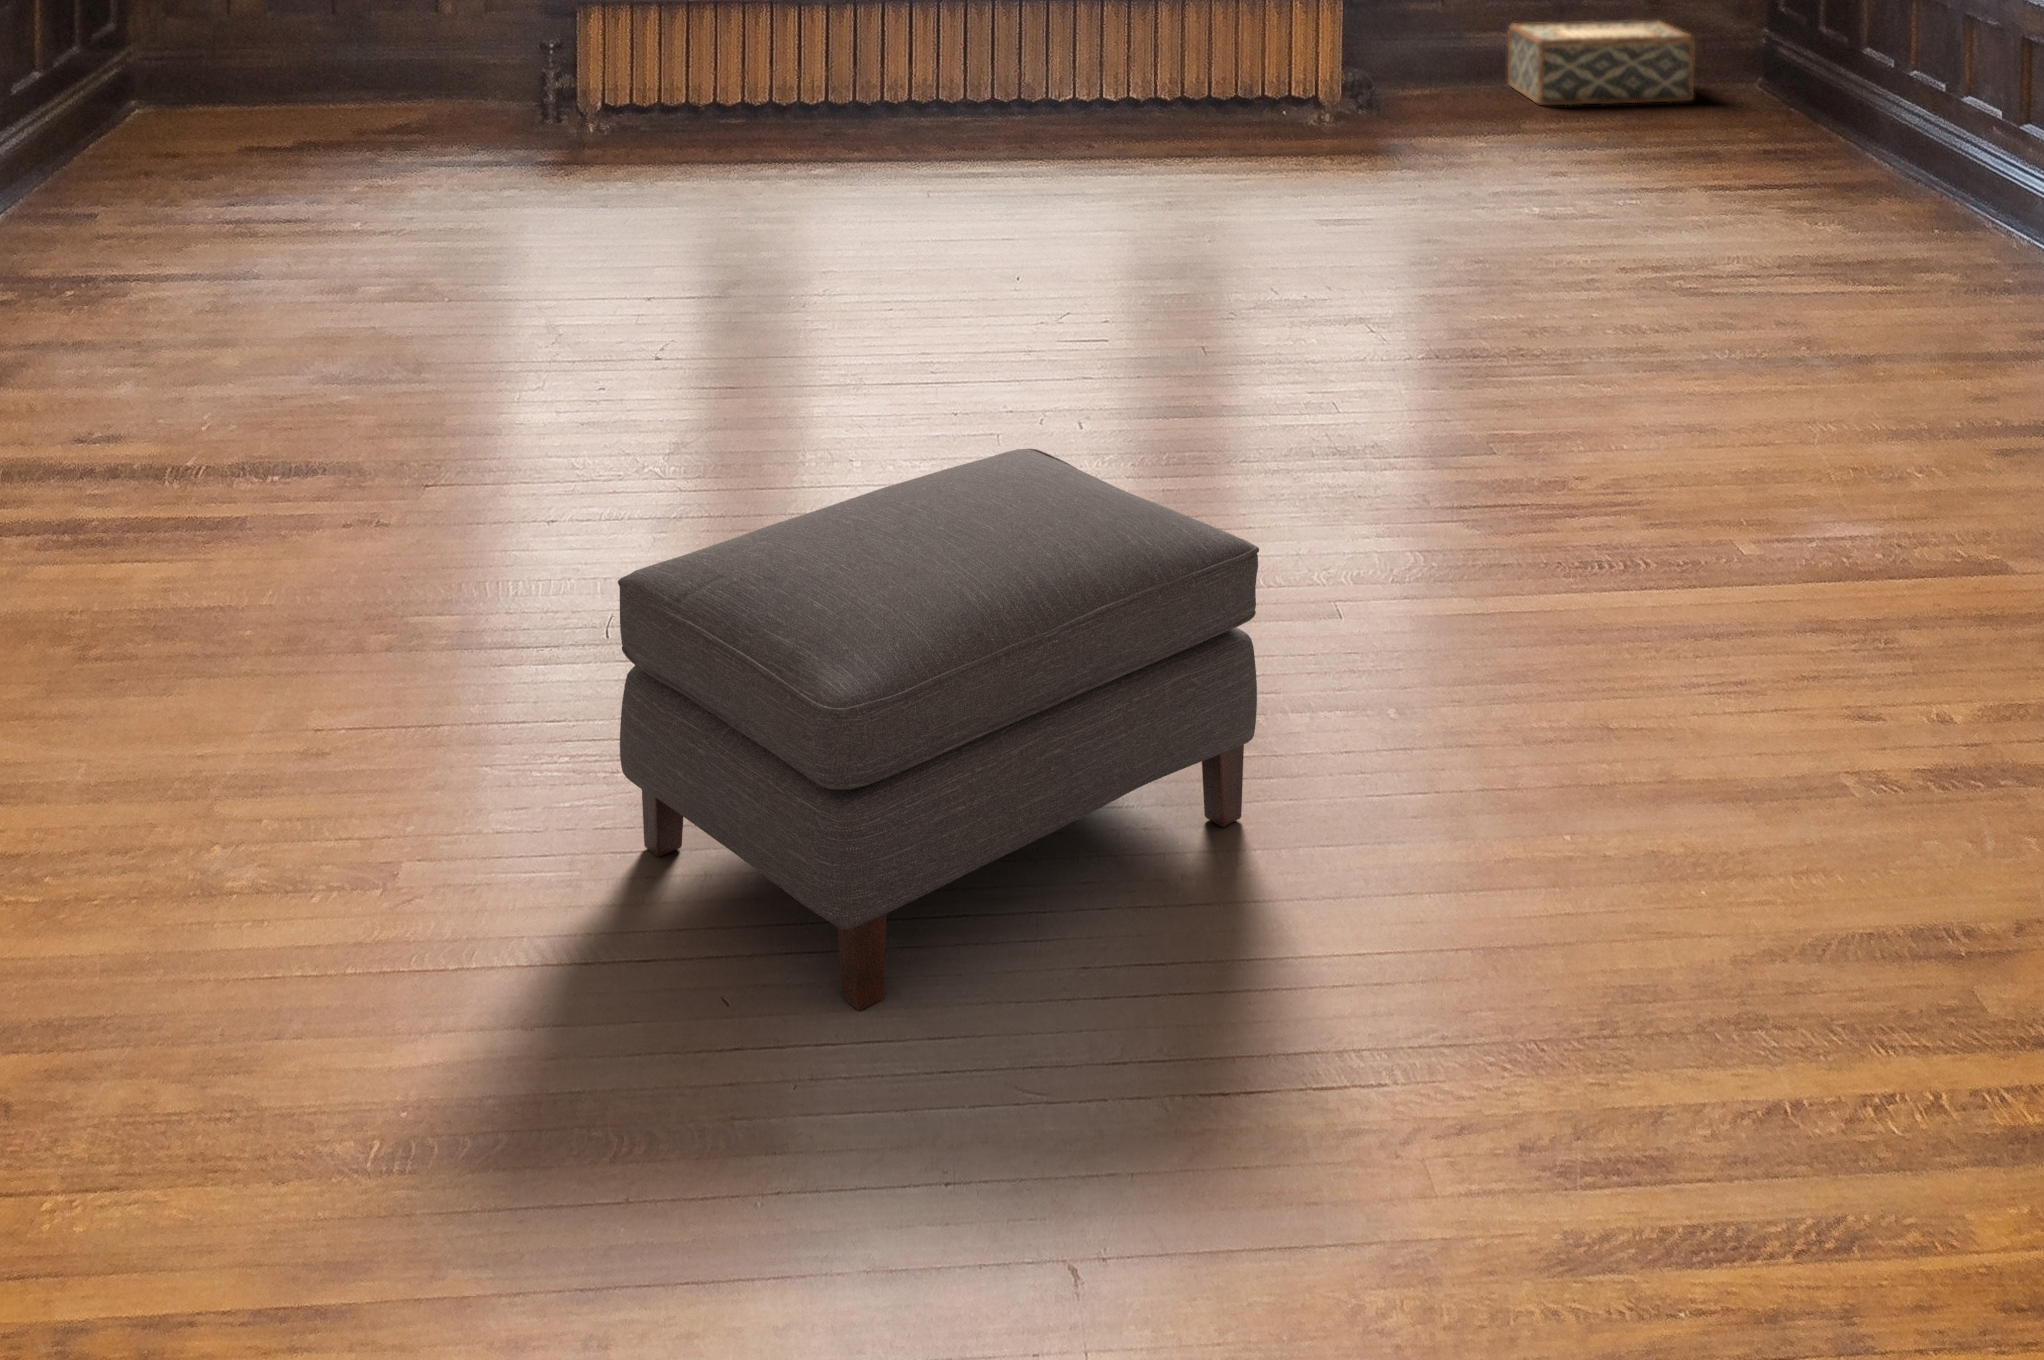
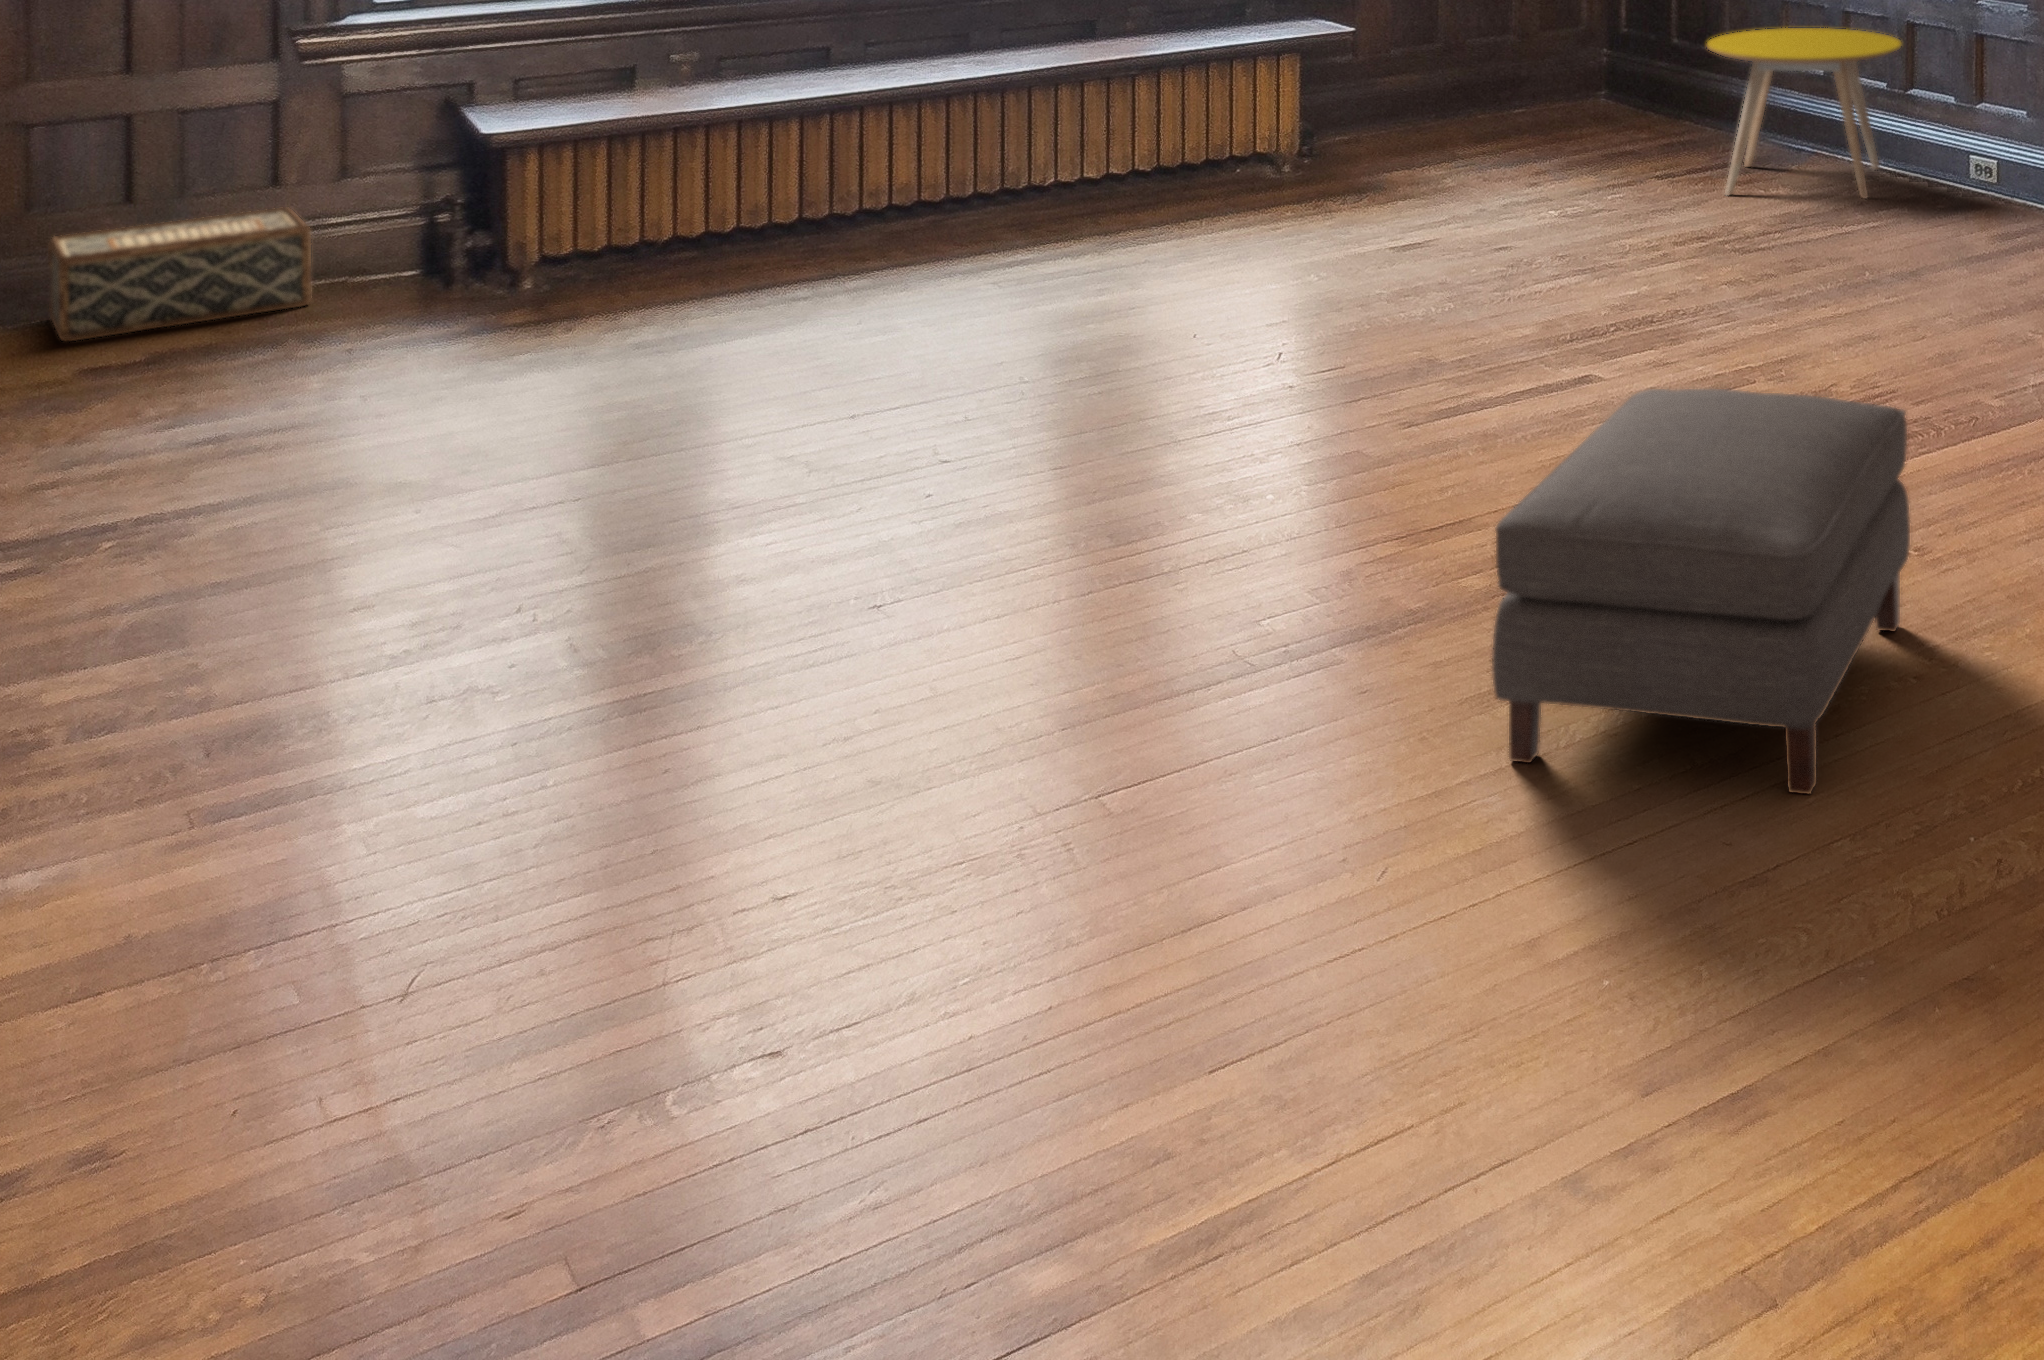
woven basket: present [1508,20,1695,105] -> present [48,208,312,342]
side table: none [1740,21,1993,246] -> present [1707,28,1901,198]

